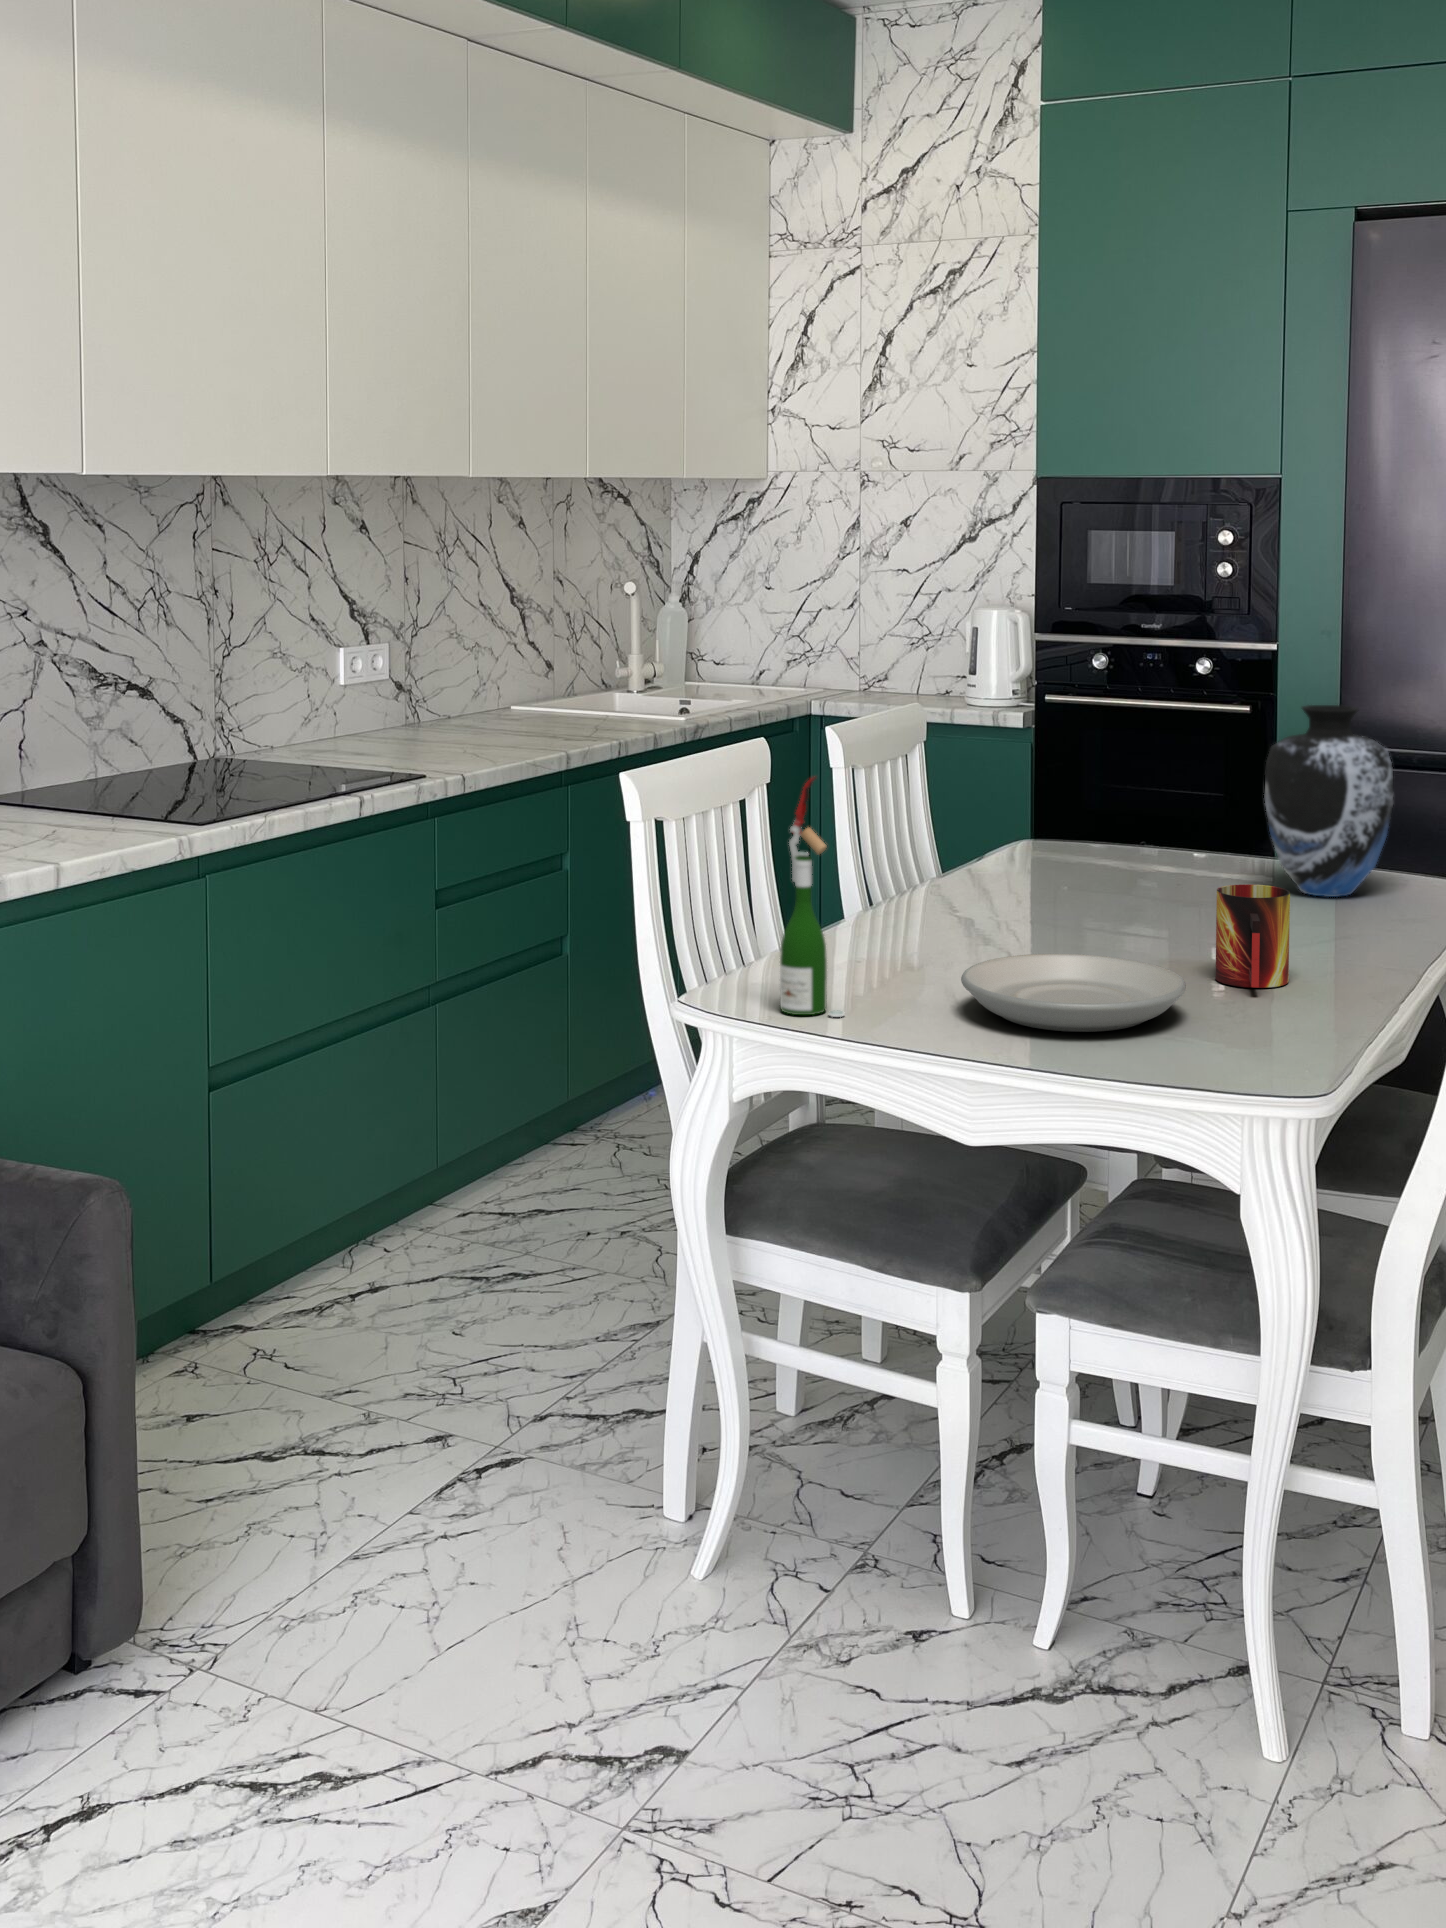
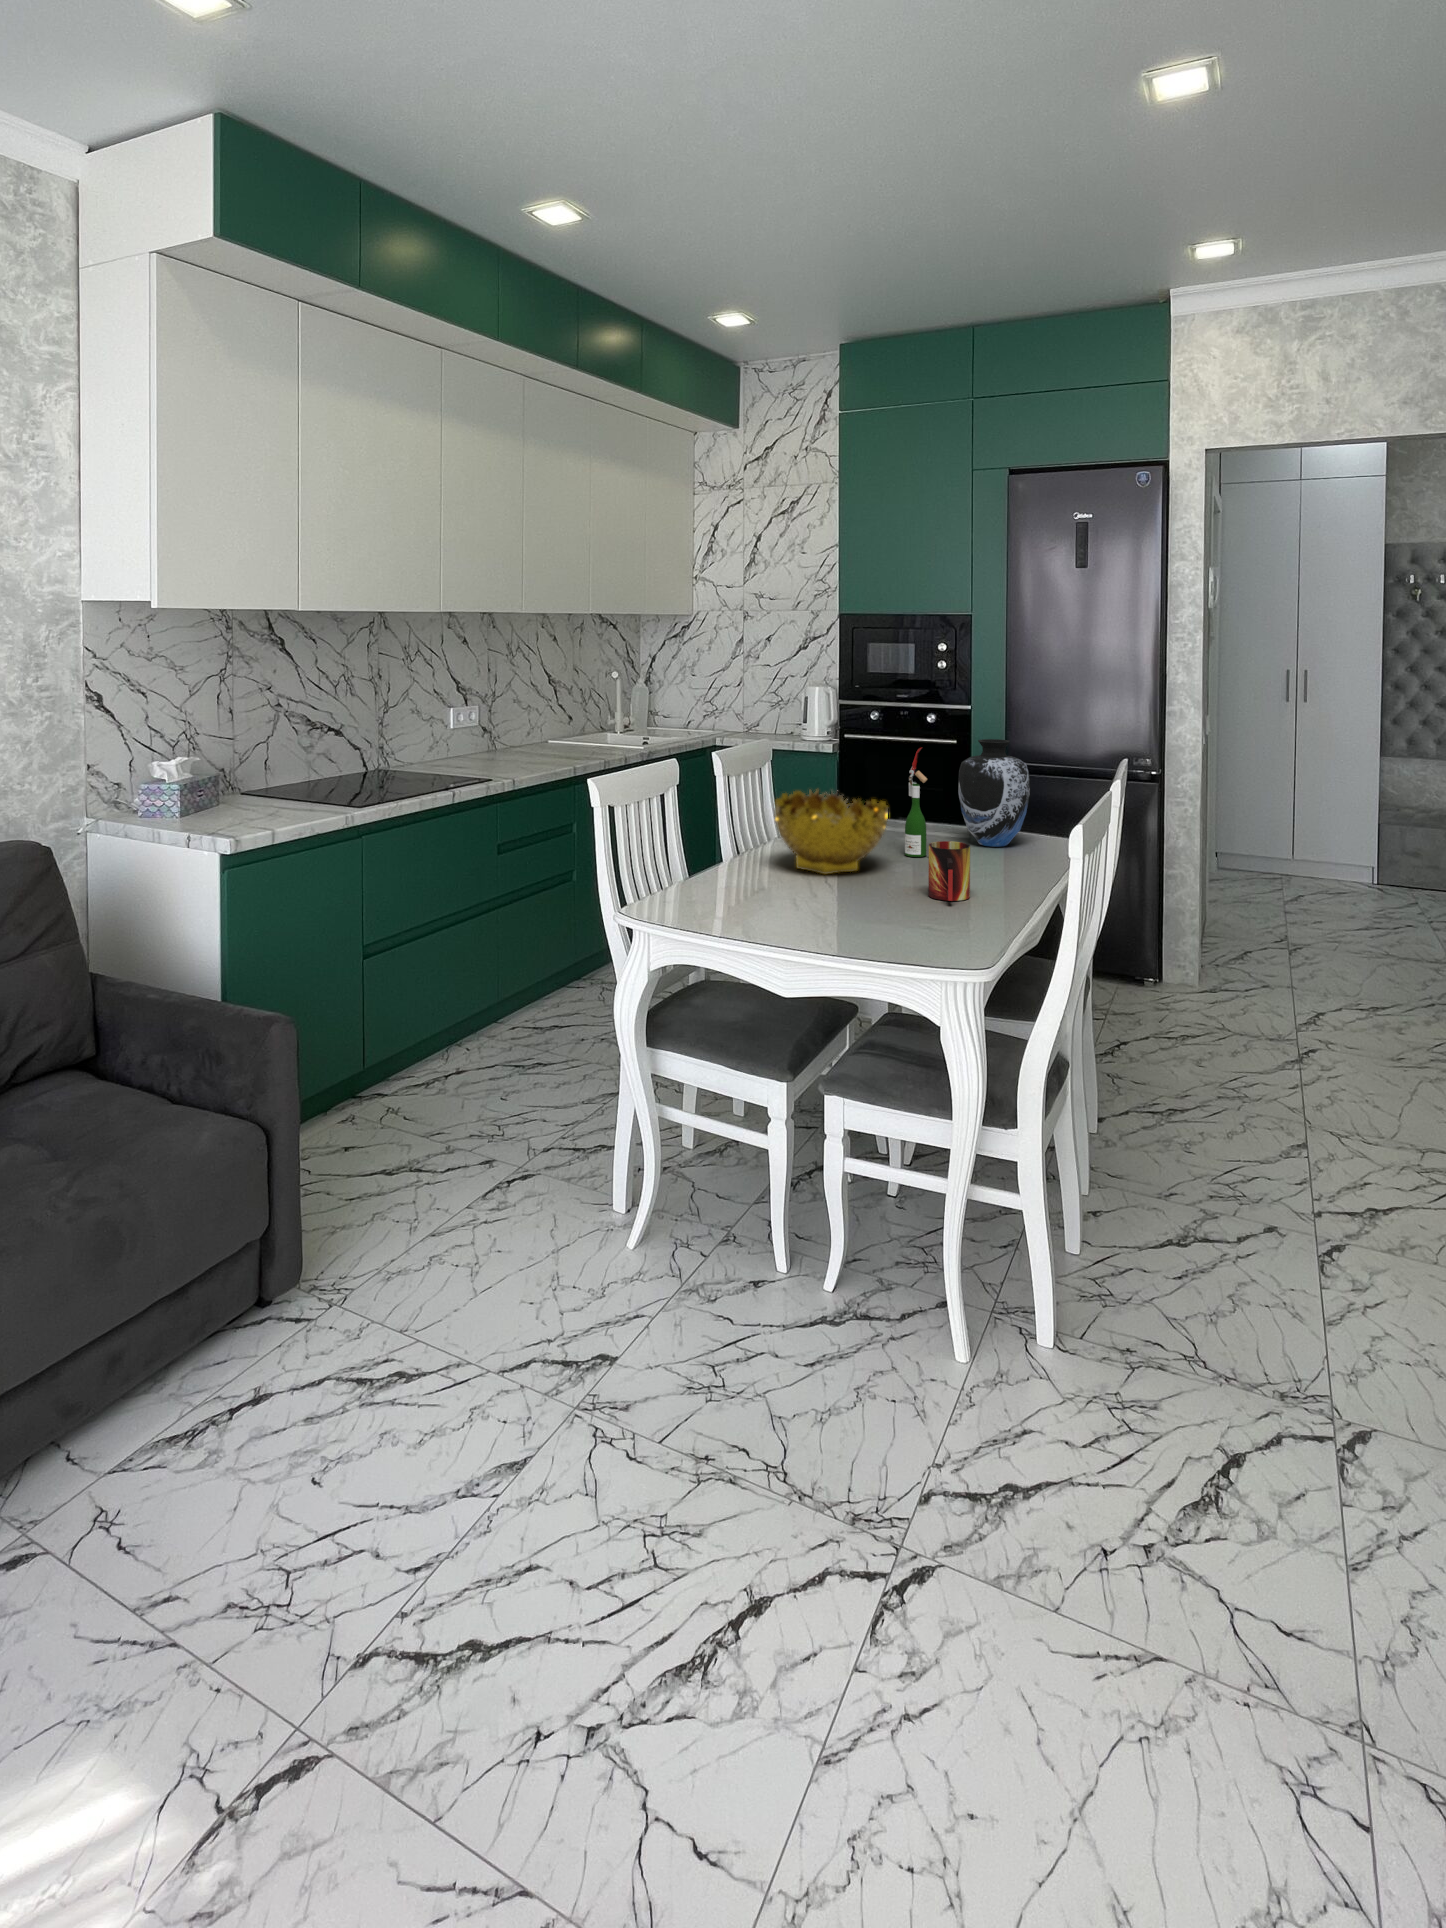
wine bottle: present [780,777,844,1017] -> present [905,747,927,857]
decorative bowl: none [939,793,1143,944] -> present [774,790,888,875]
plate: present [961,954,1186,1032] -> none [782,881,910,928]

